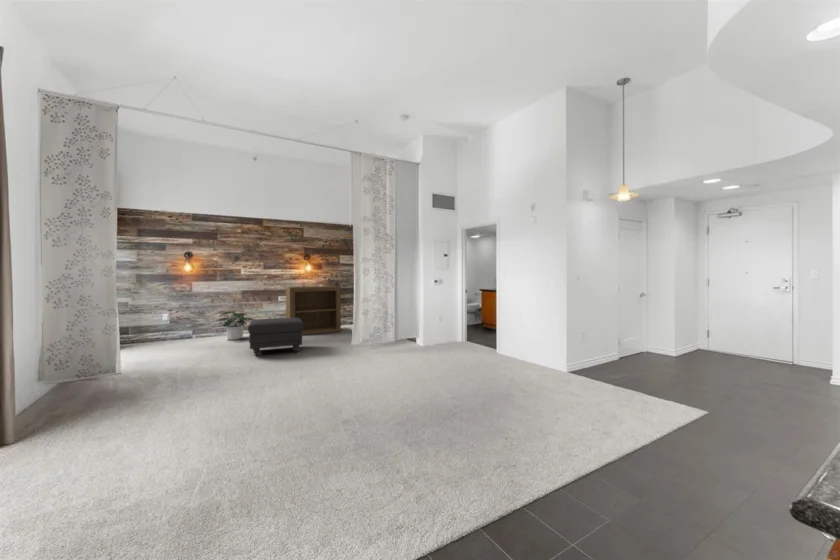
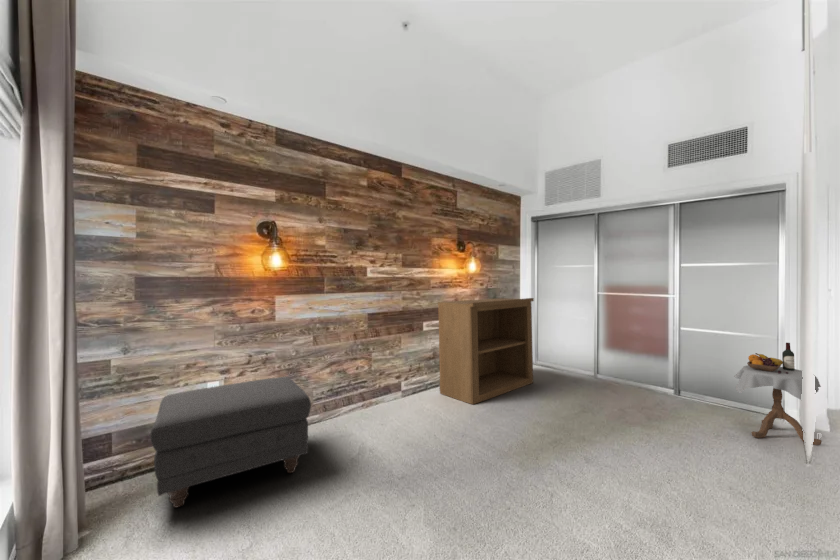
side table: none [367,308,398,351] -> present [734,343,822,445]
potted plant: present [218,312,254,340] -> none [332,362,412,431]
ottoman: present [248,318,303,356] -> present [150,377,311,507]

